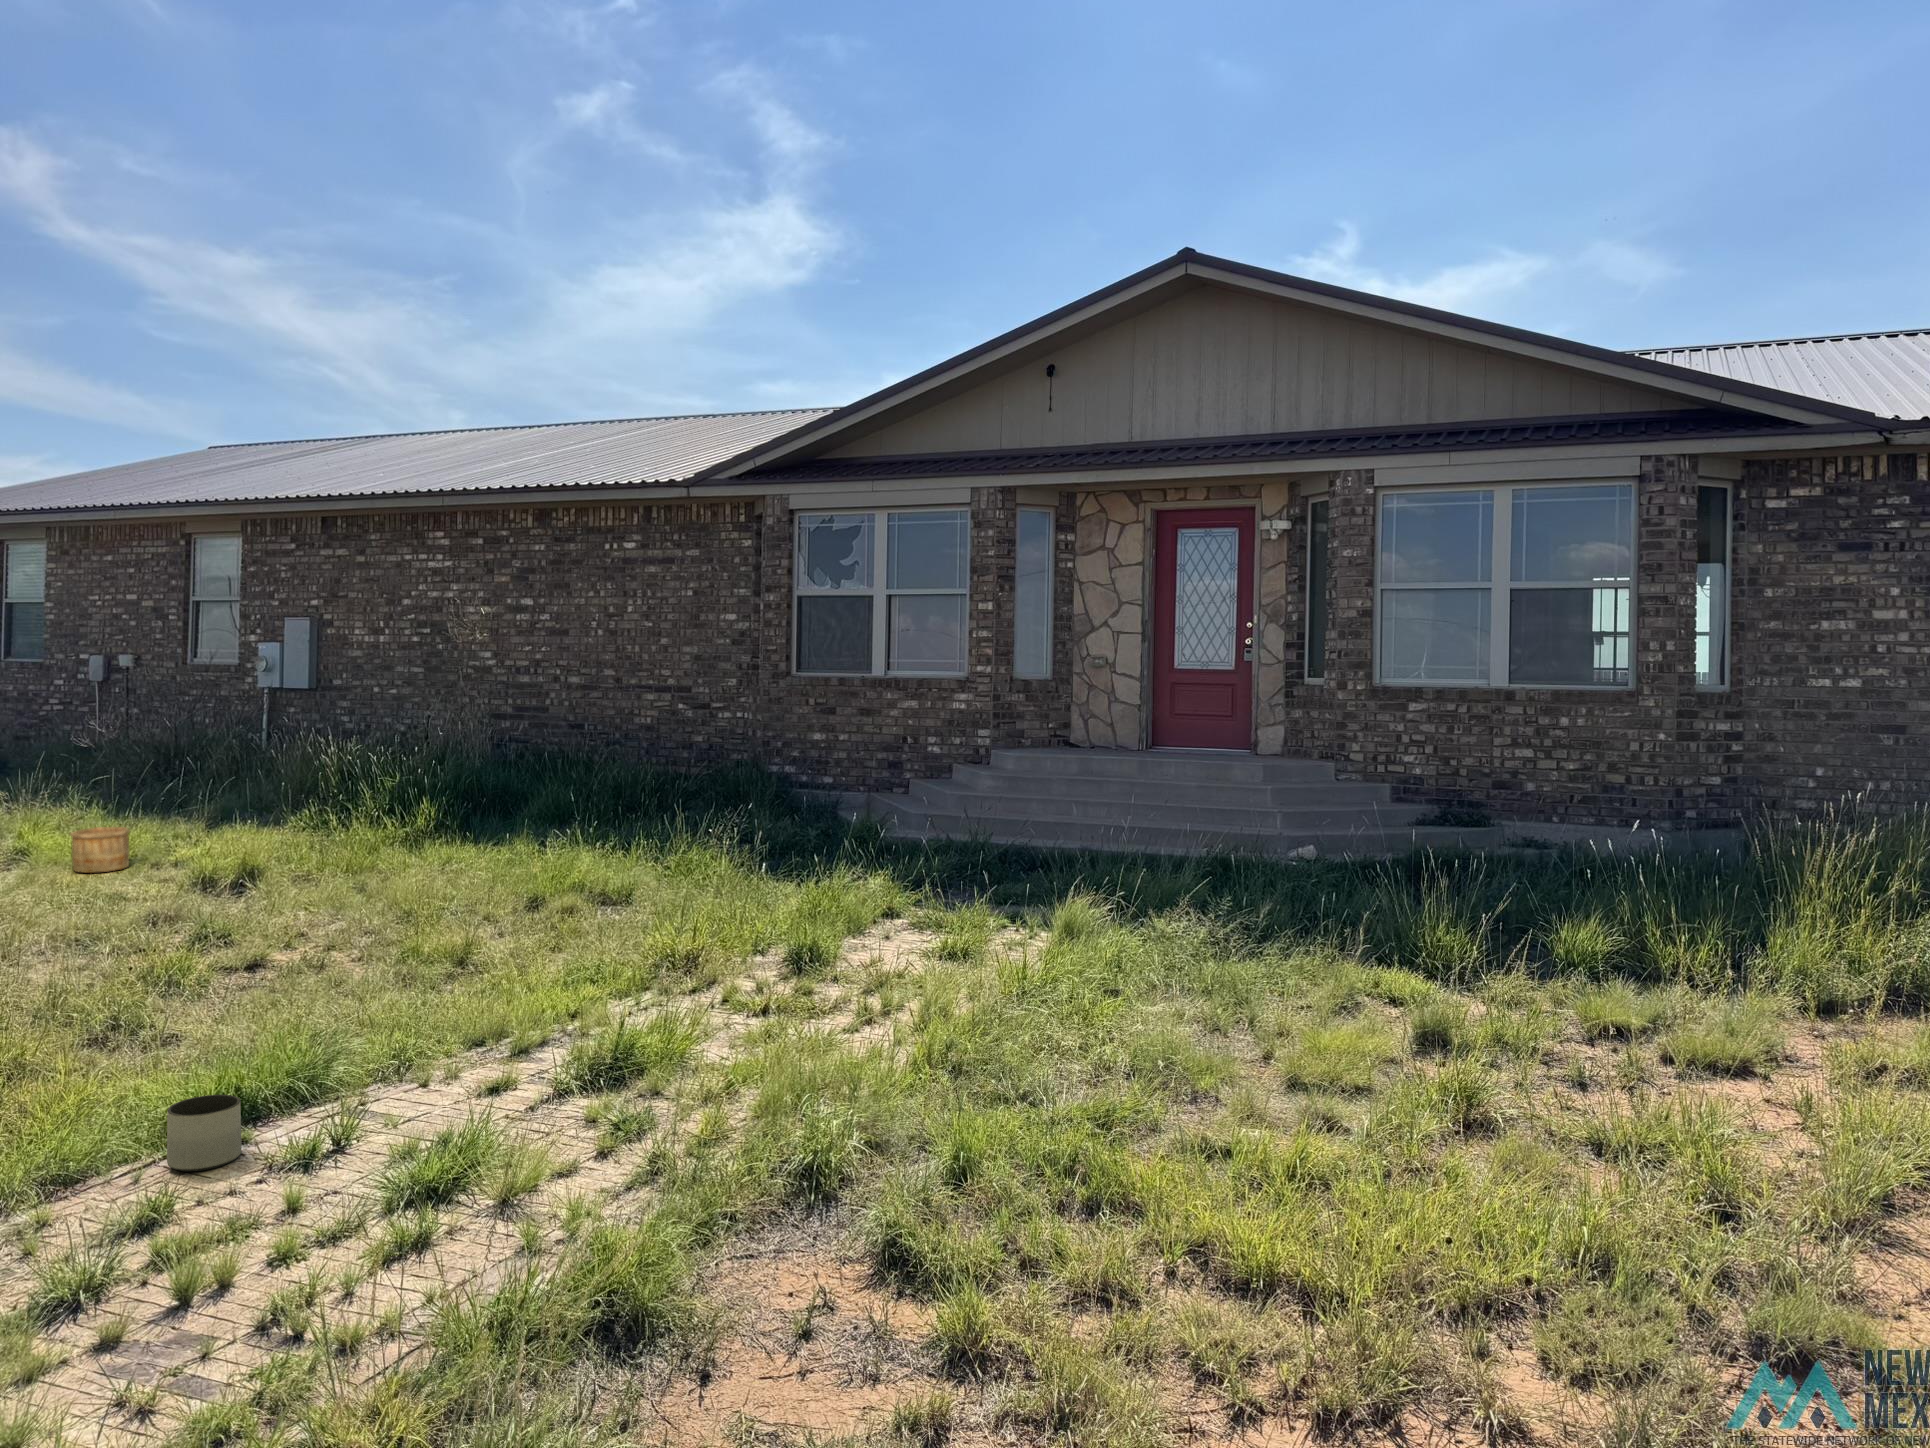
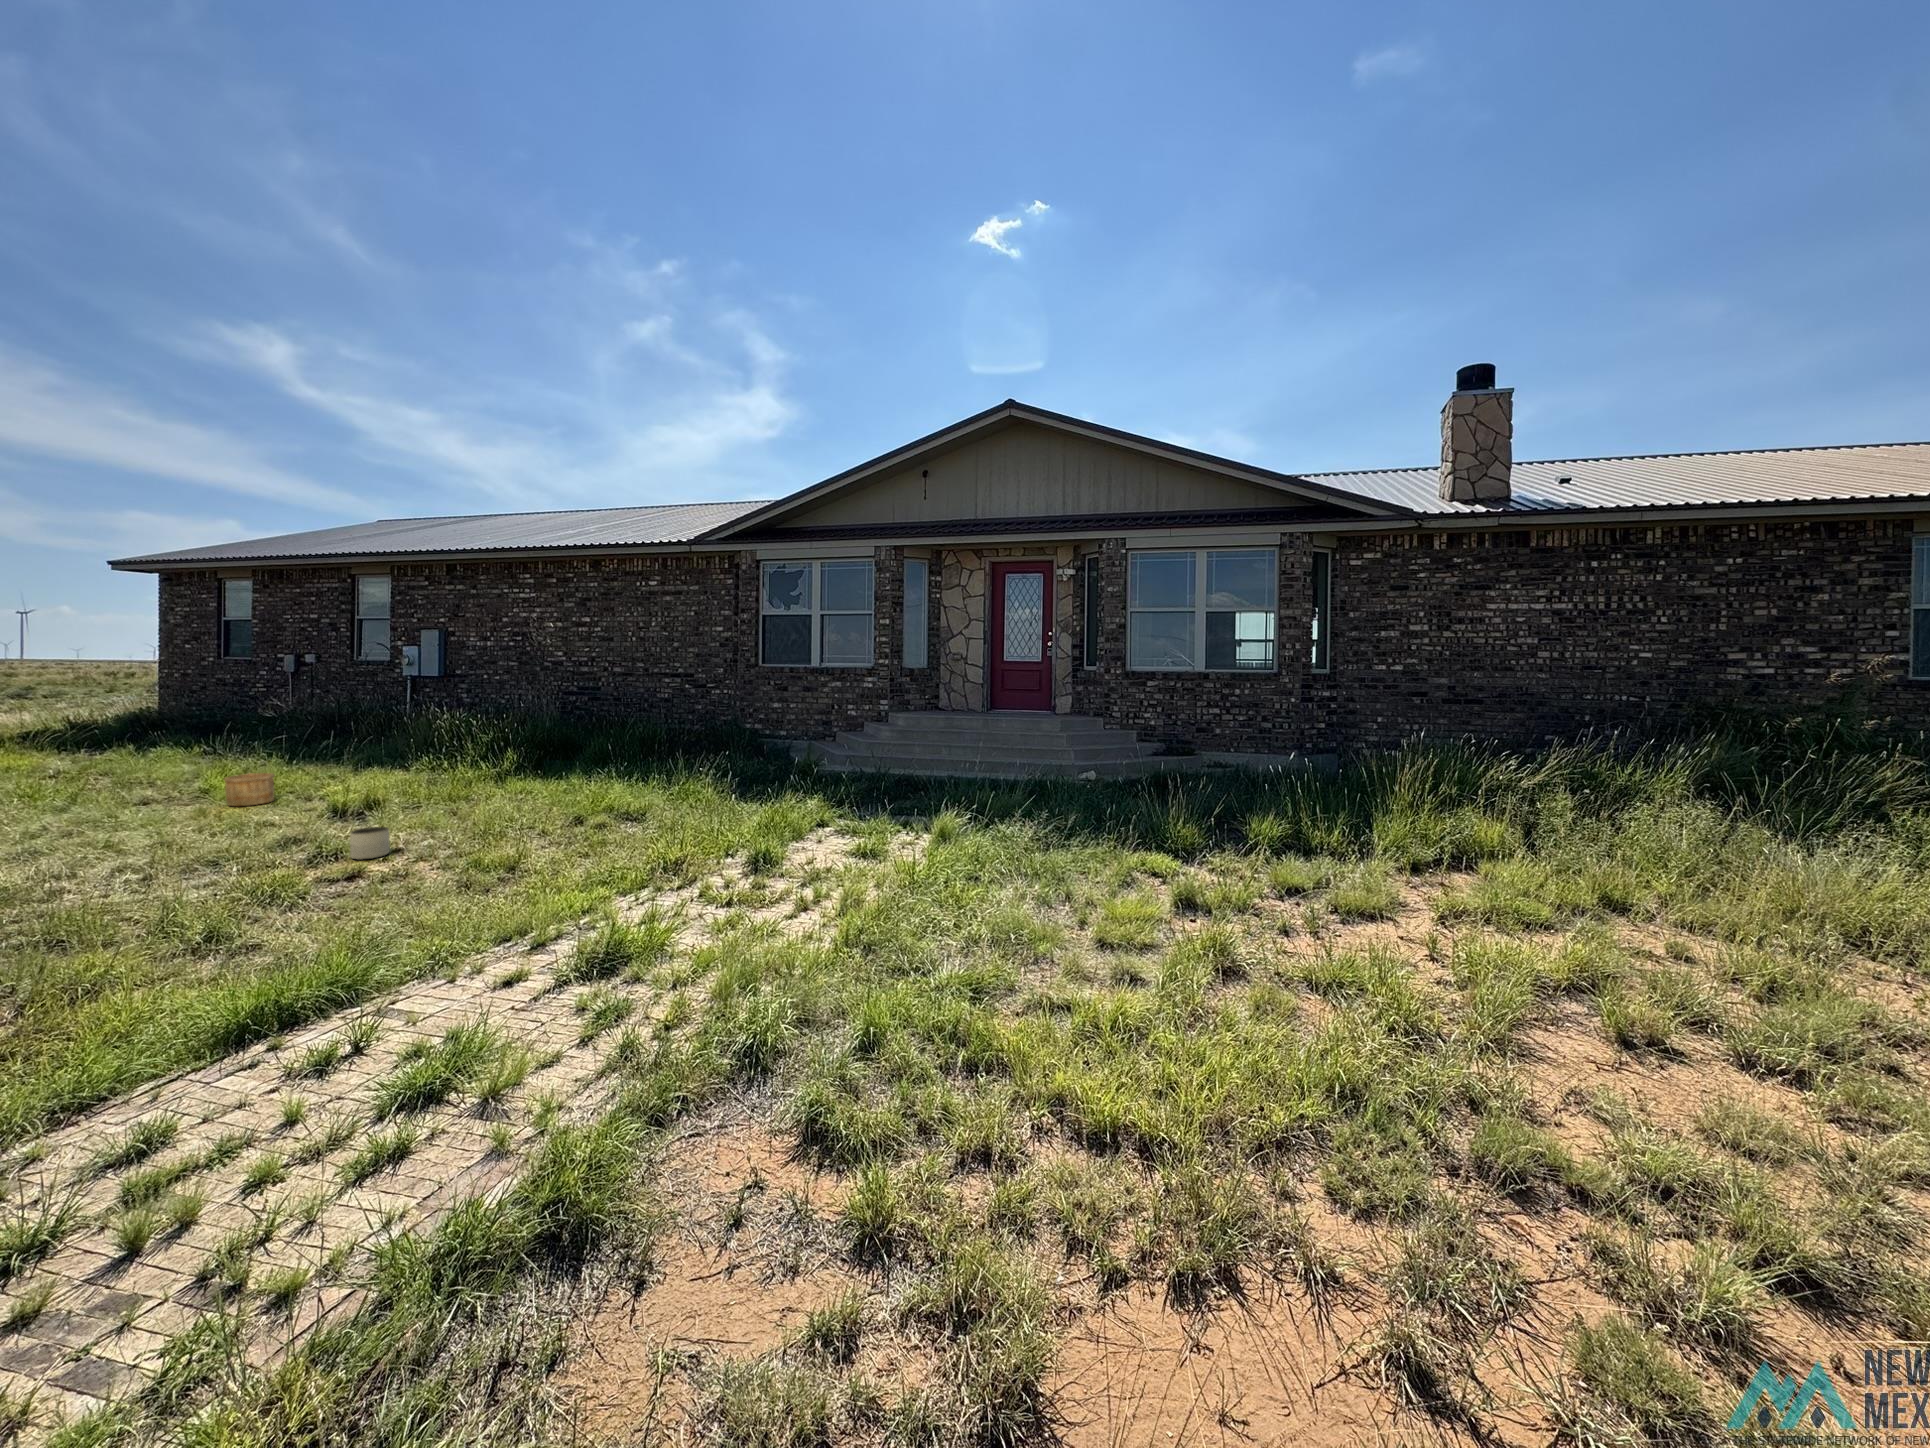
planter: present [167,1095,242,1171] -> present [350,827,390,860]

